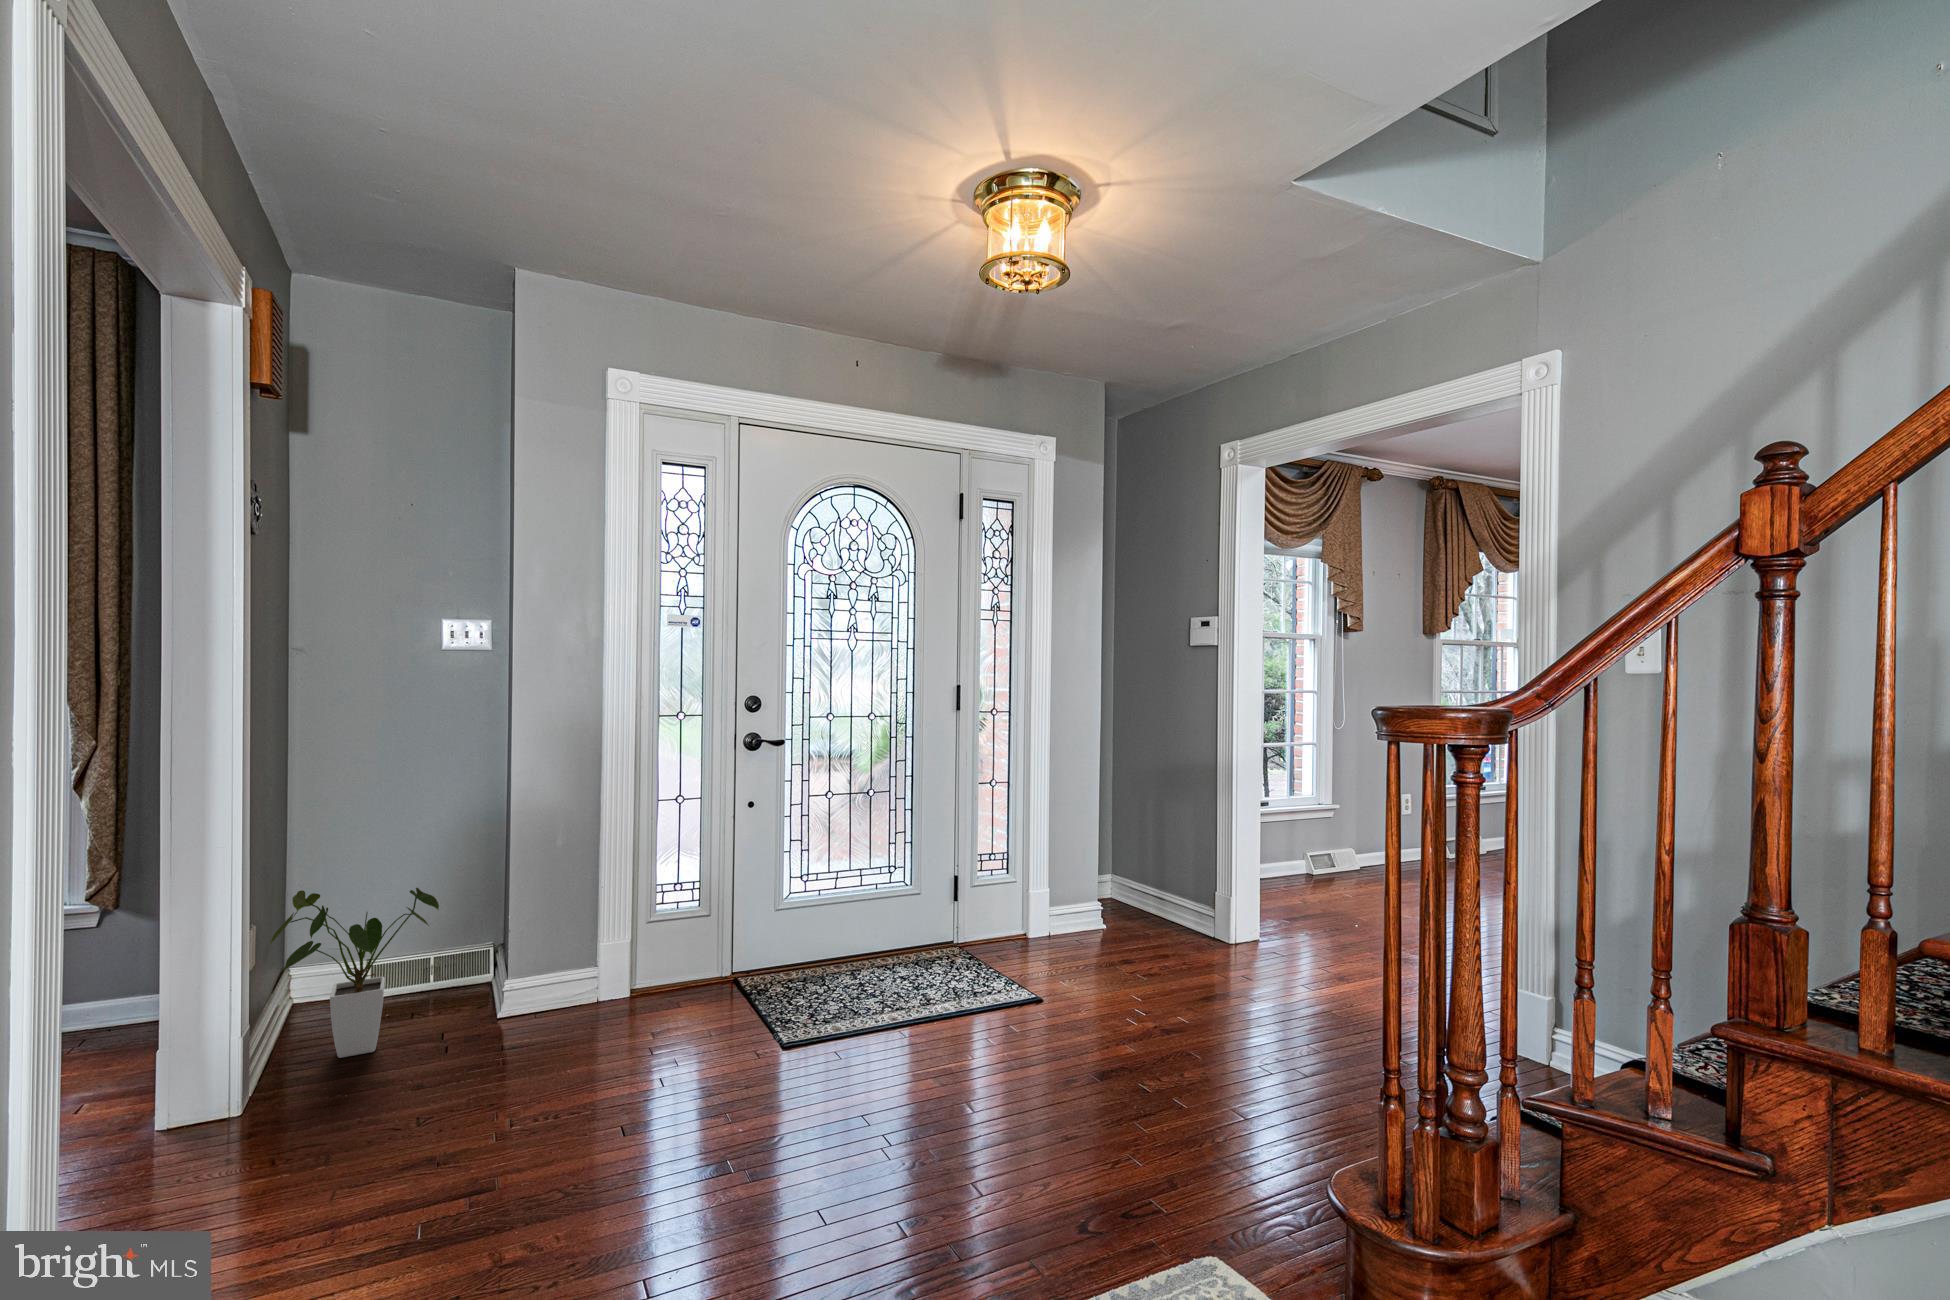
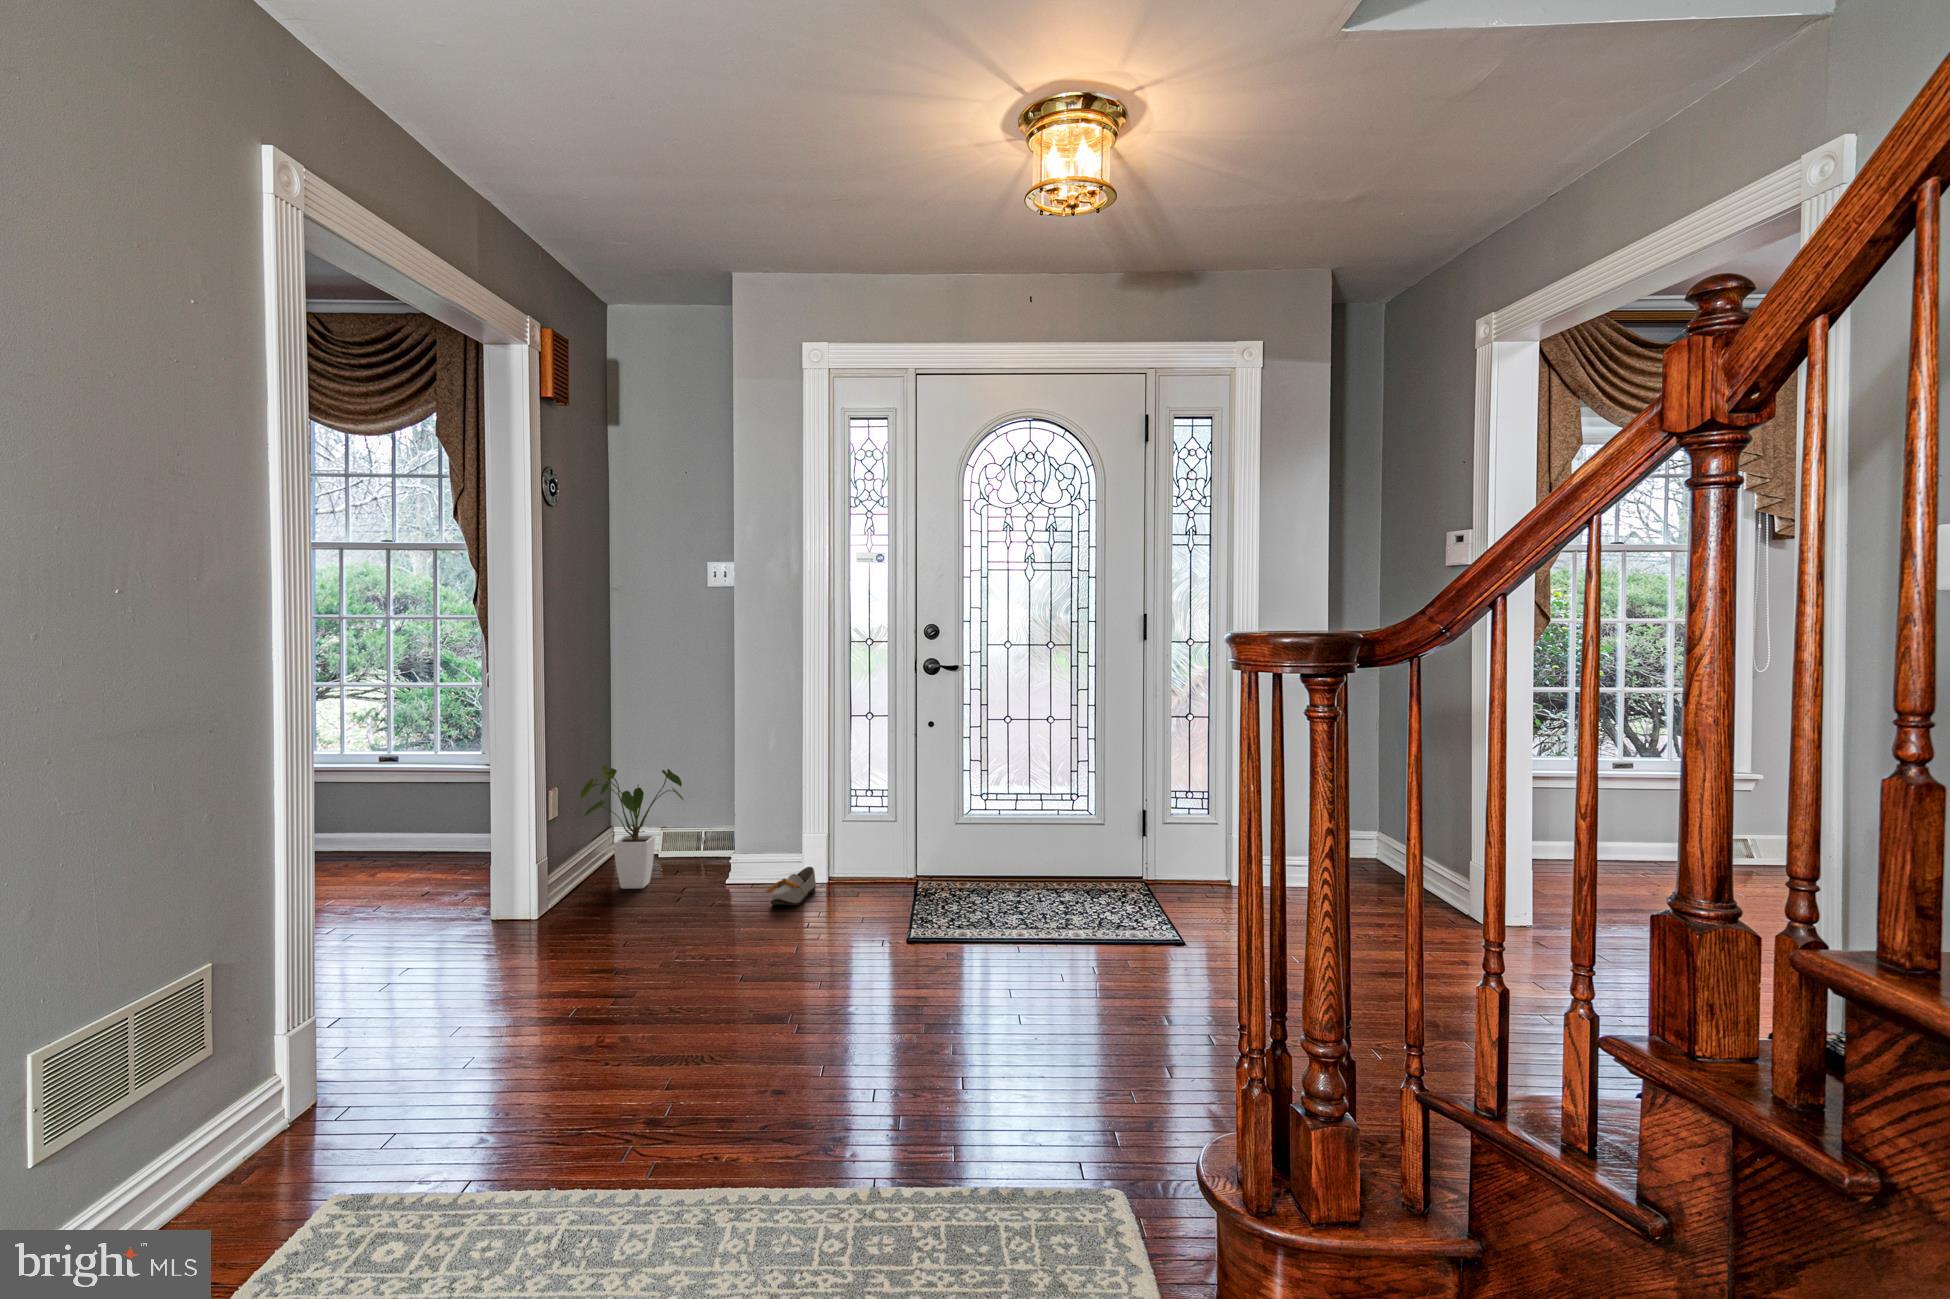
shoe: none [572,986,623,1045] -> present [765,867,816,905]

